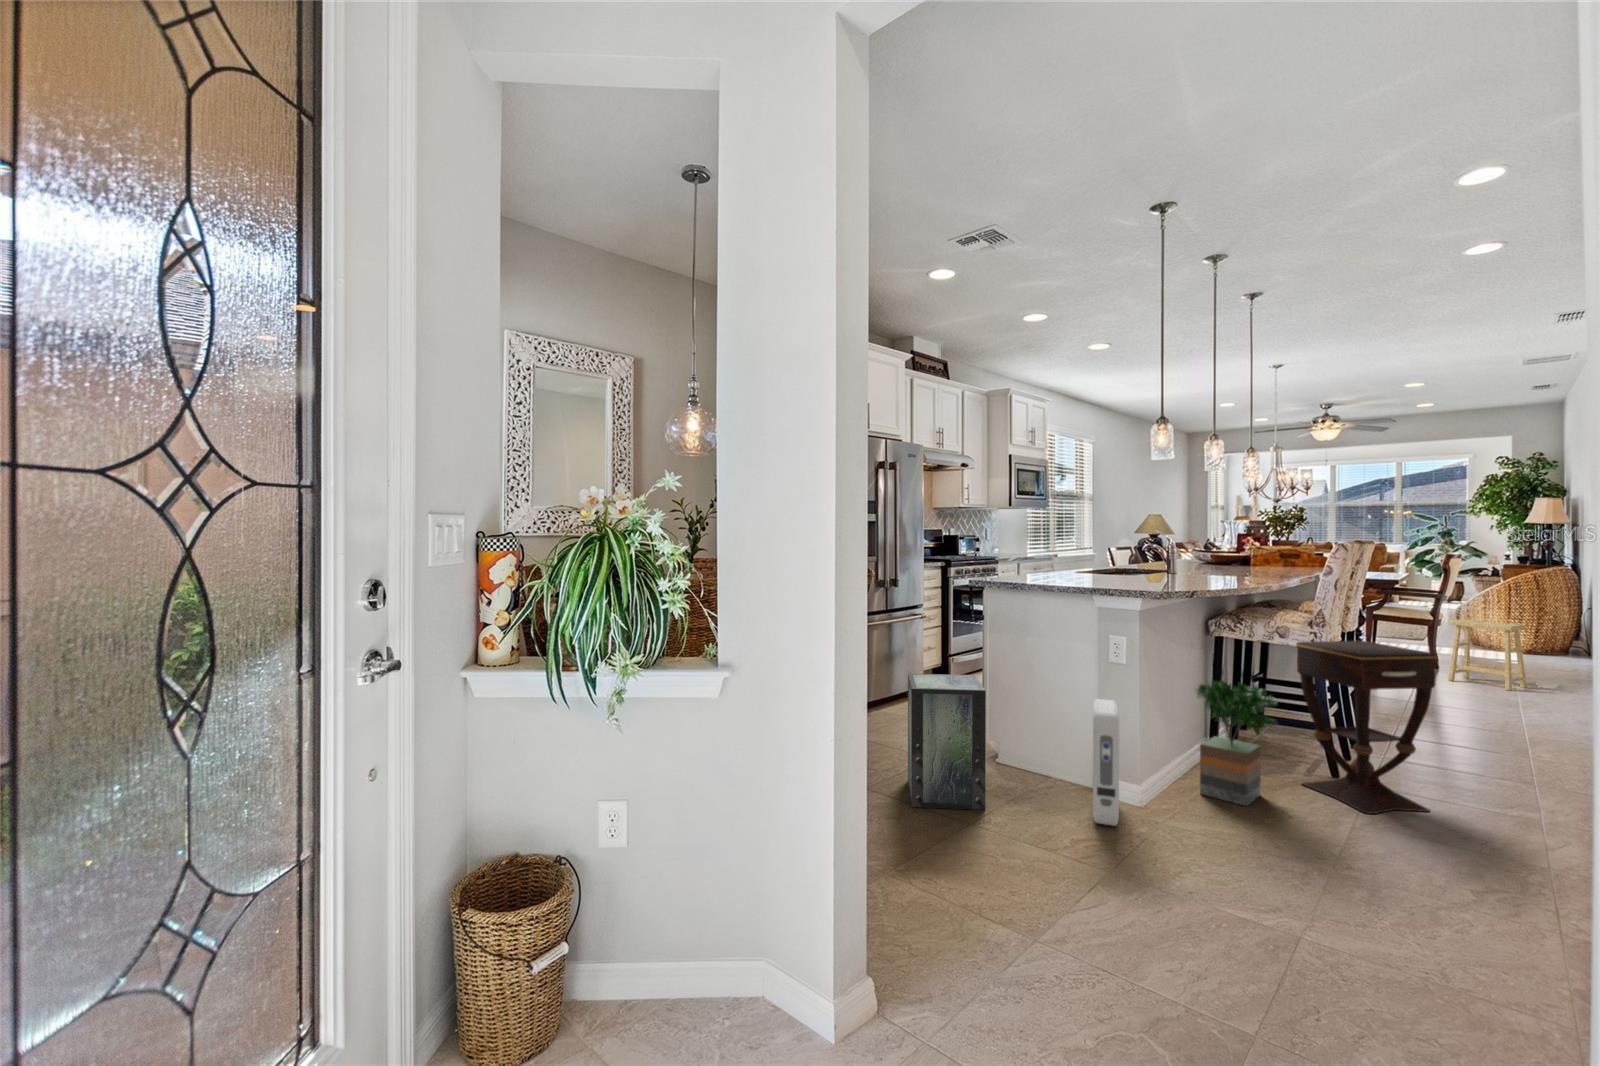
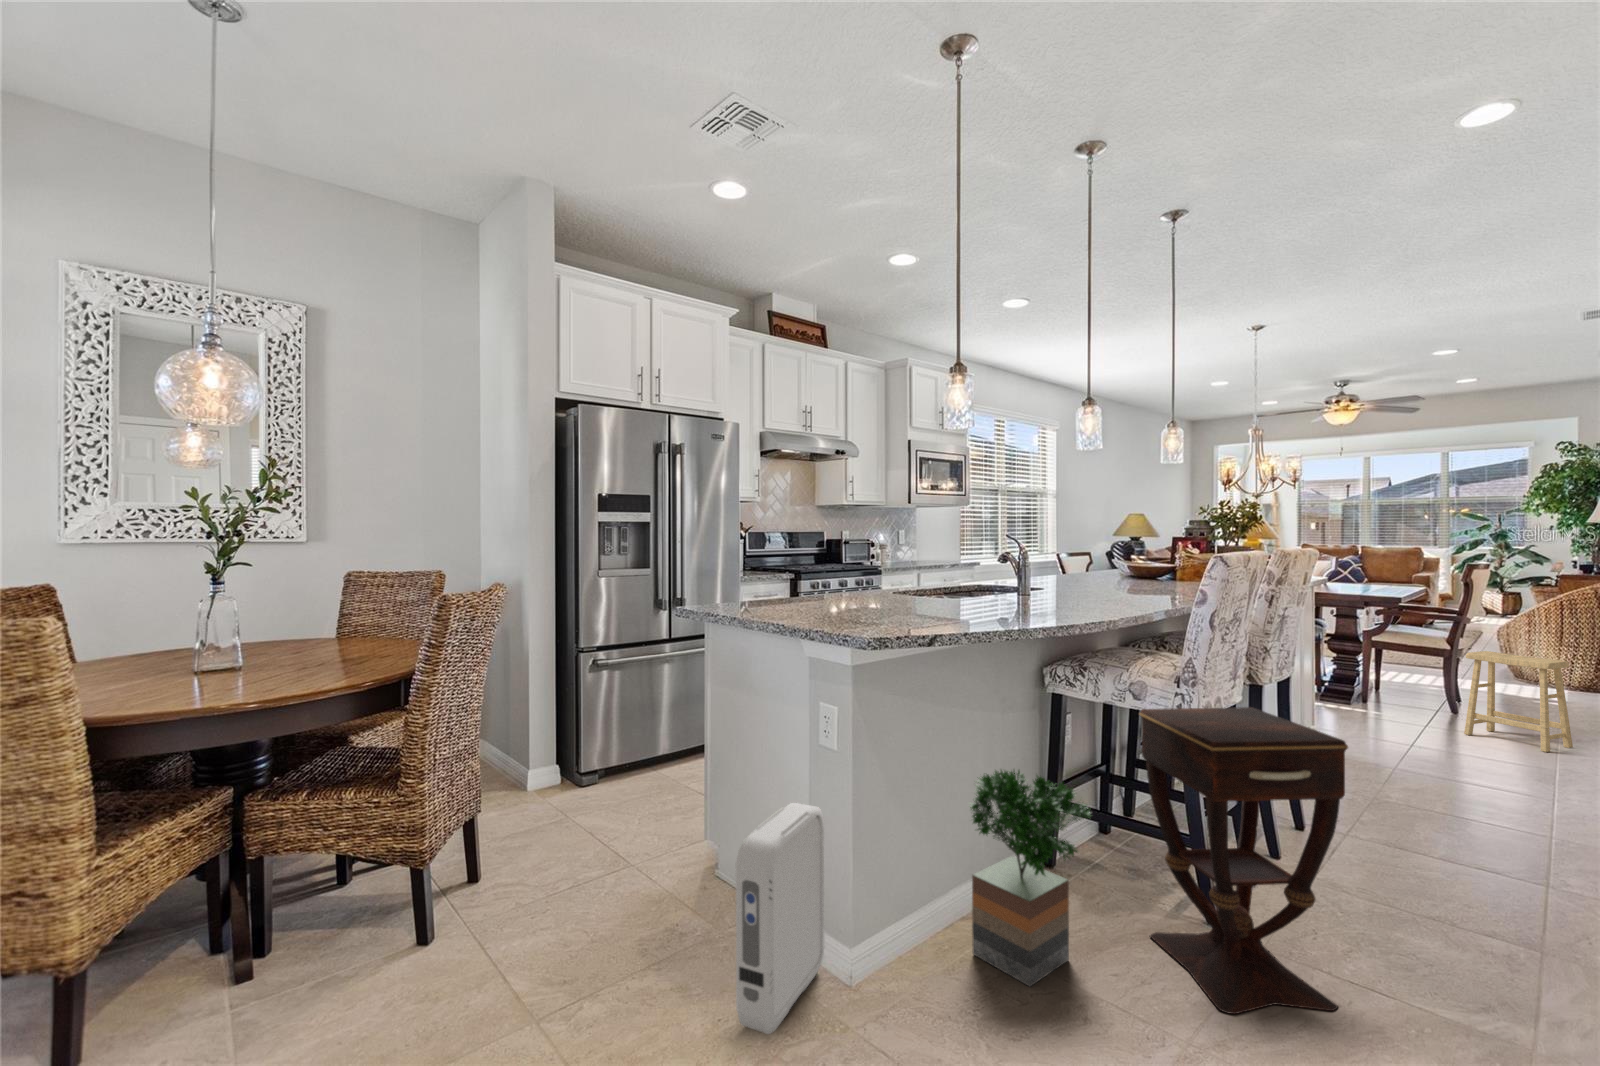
storage box: present [908,674,986,810] -> none [492,751,643,983]

